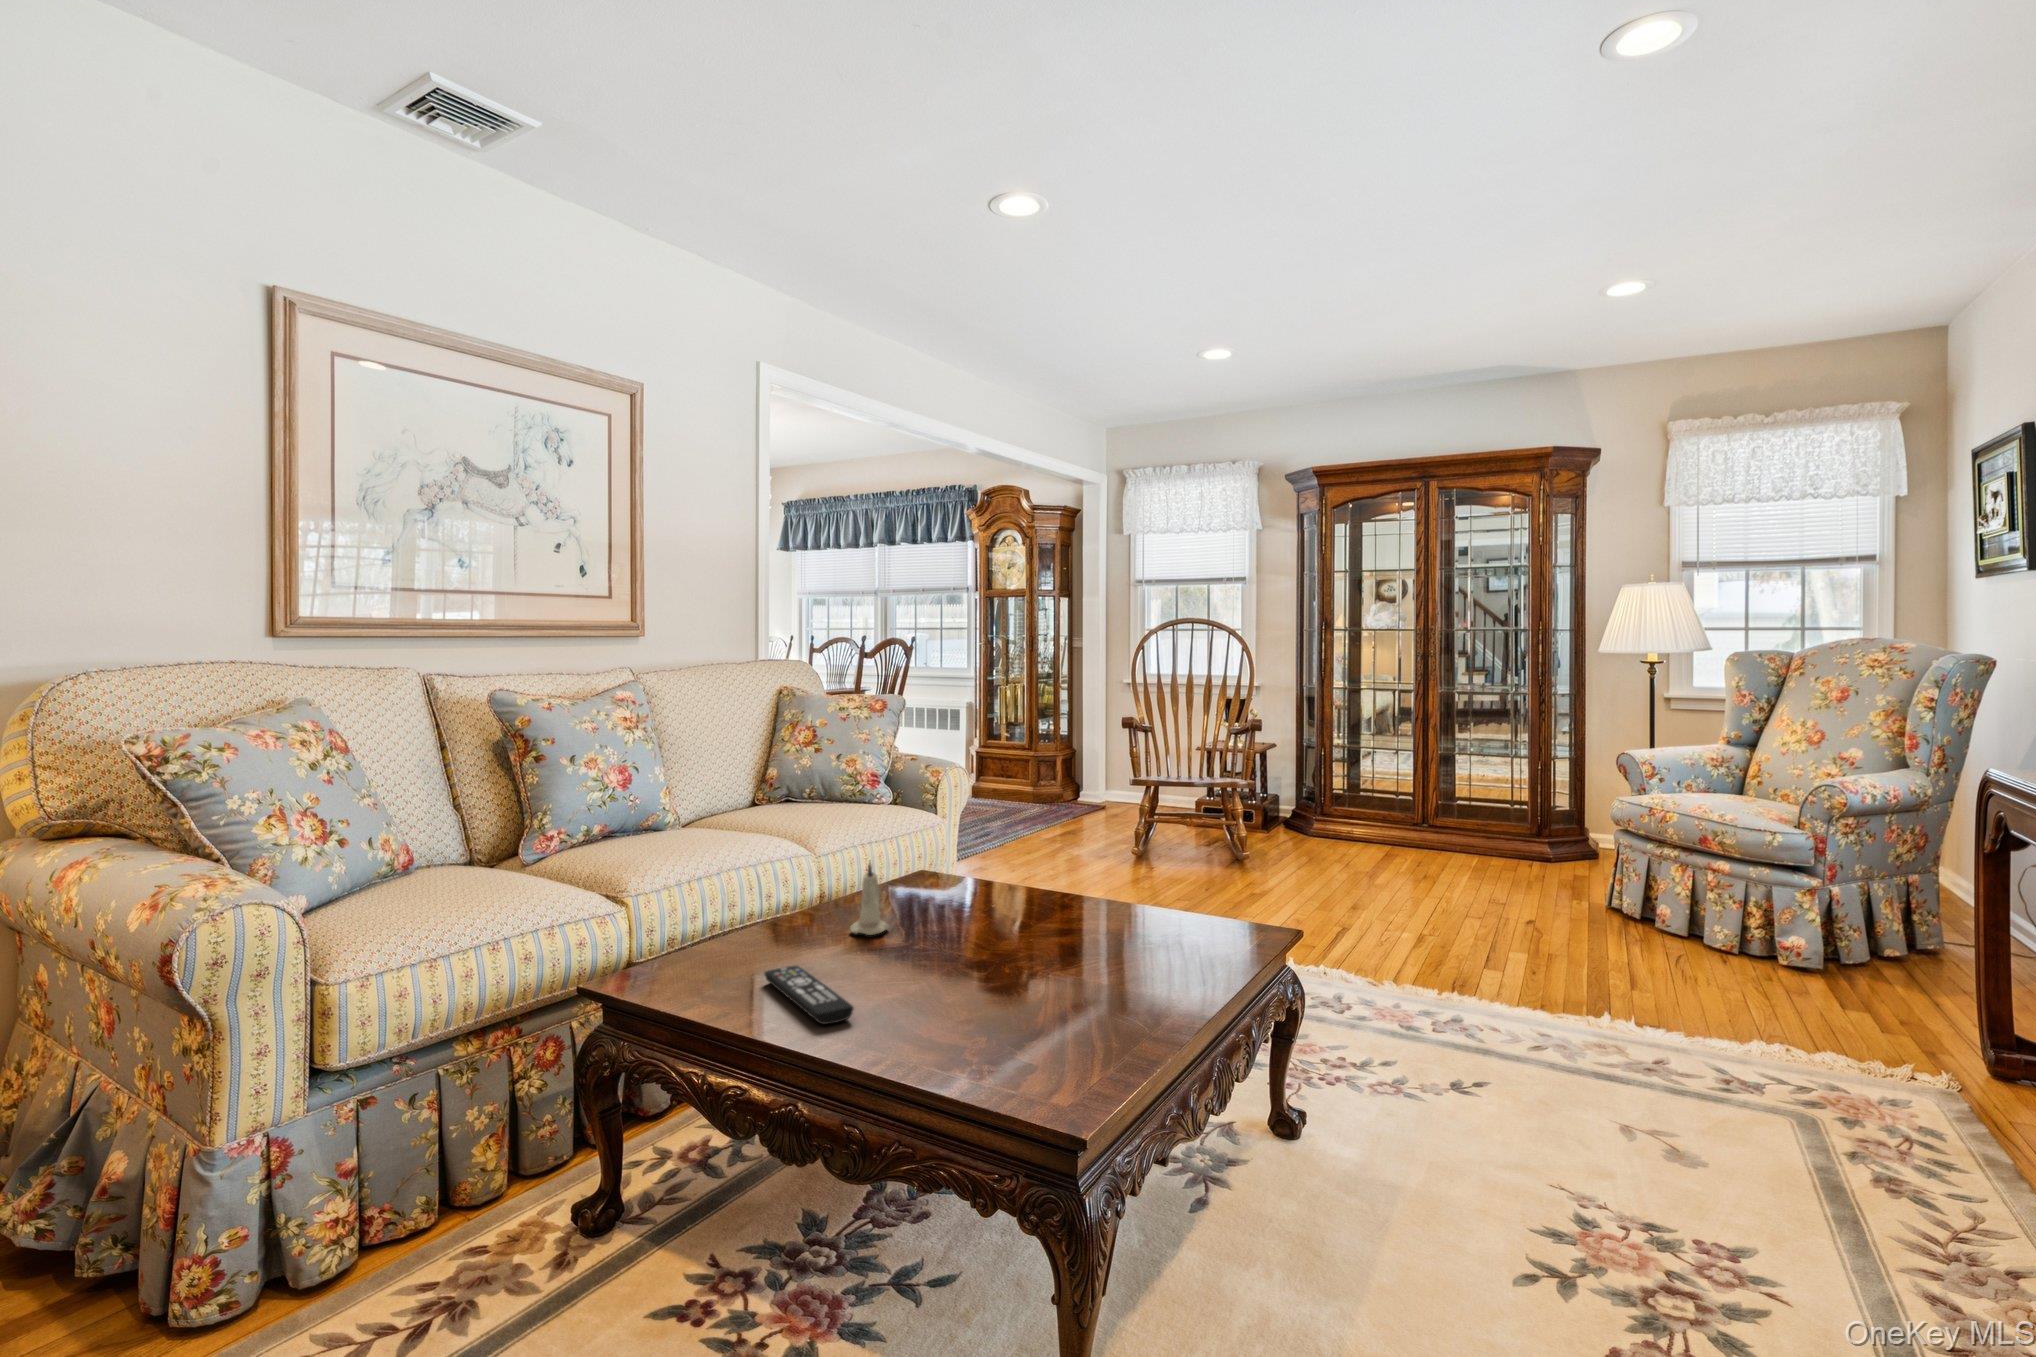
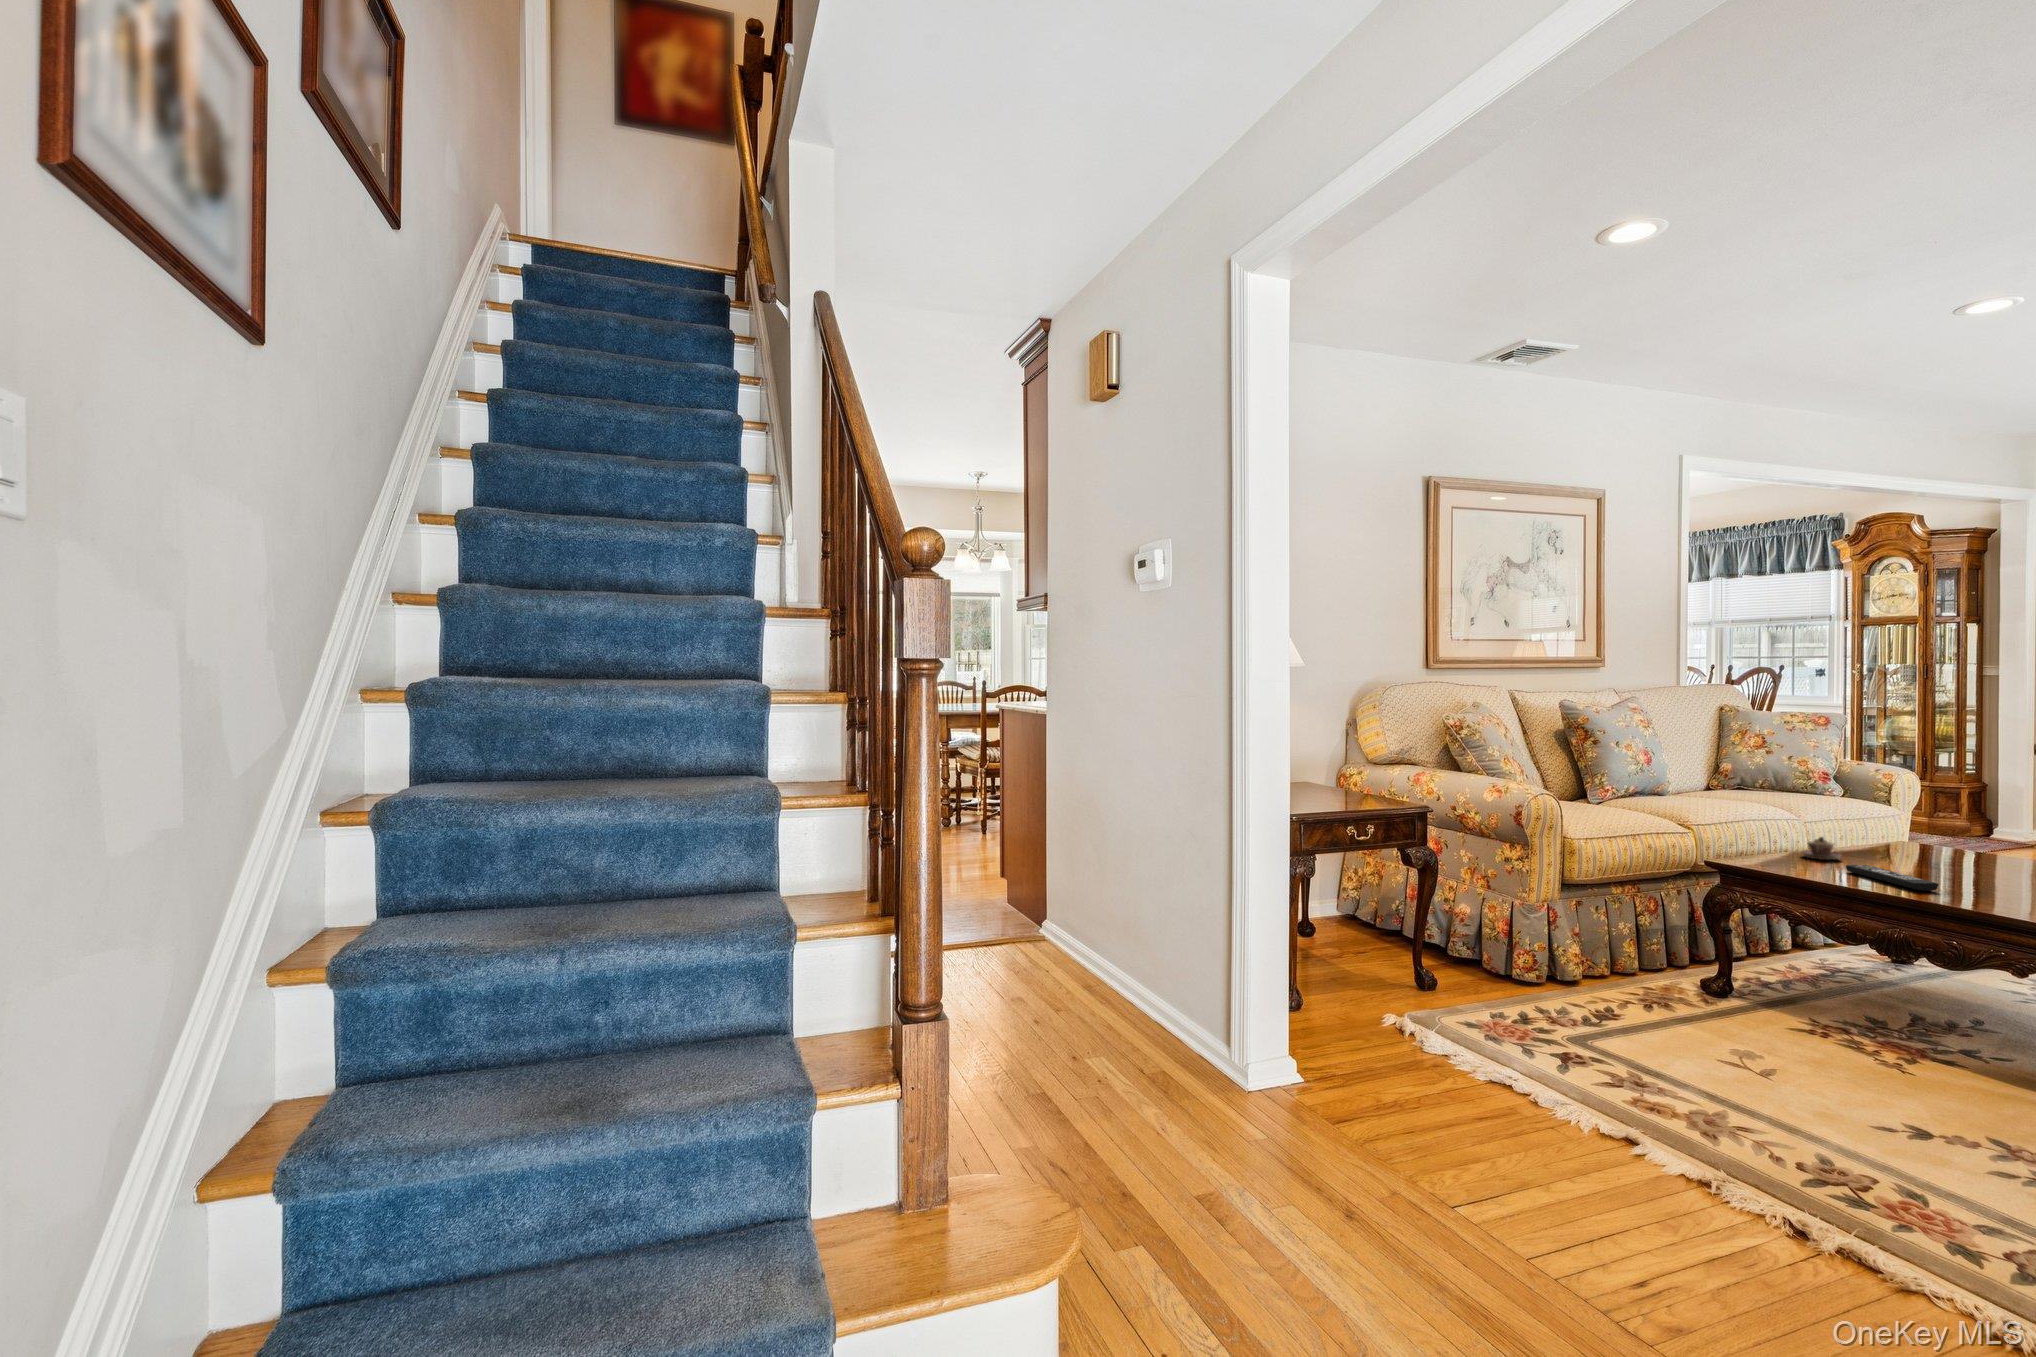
candle: present [850,862,889,935] -> none [1884,813,1919,862]
teacup: none [739,911,791,950] -> present [1802,837,1841,860]

